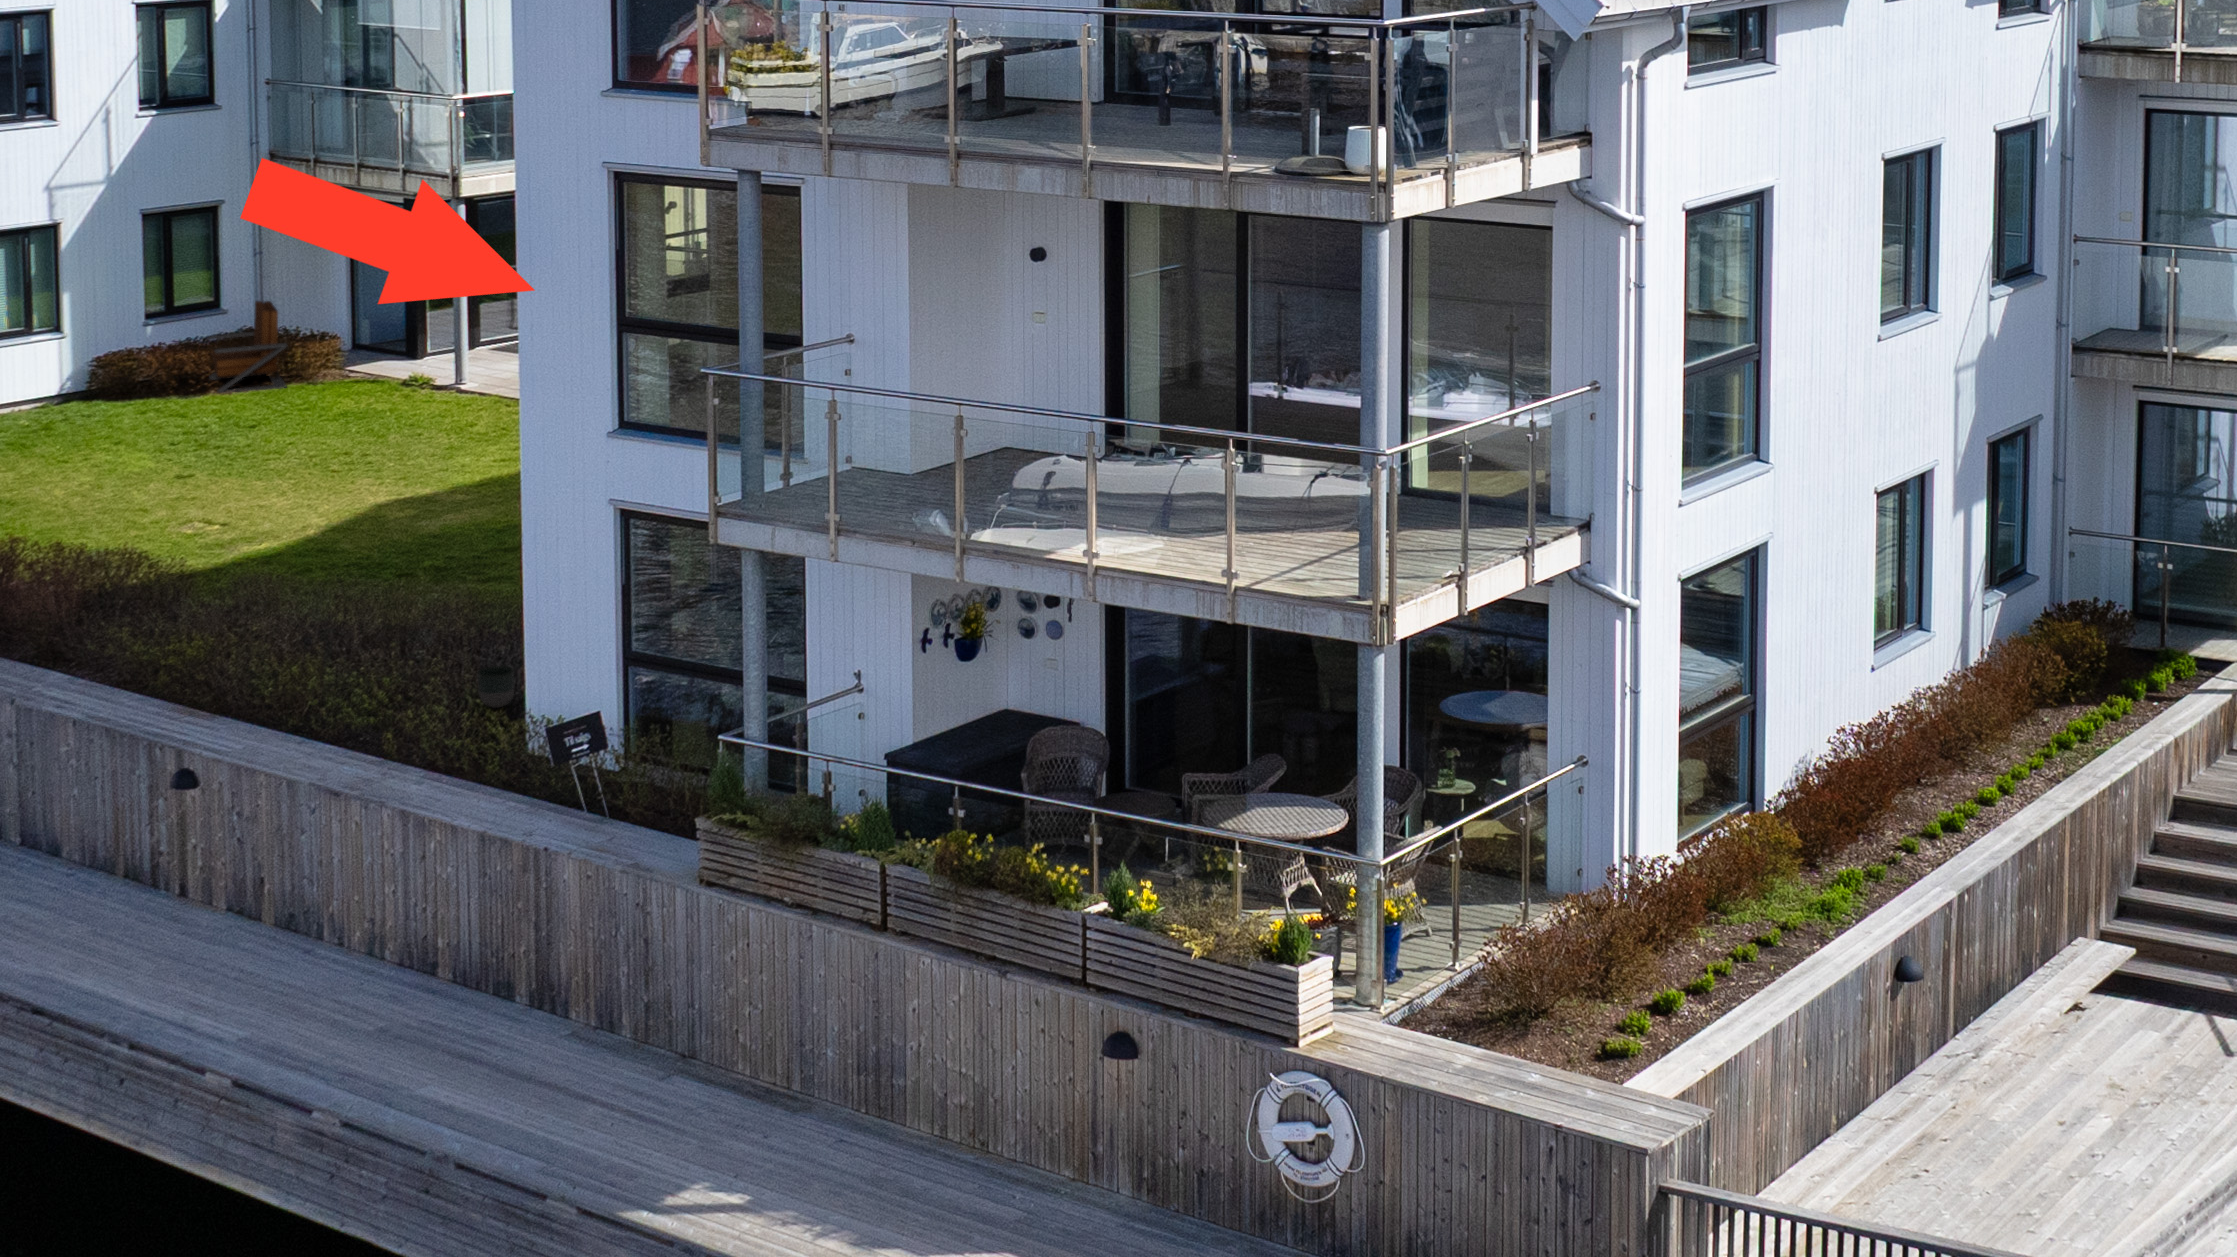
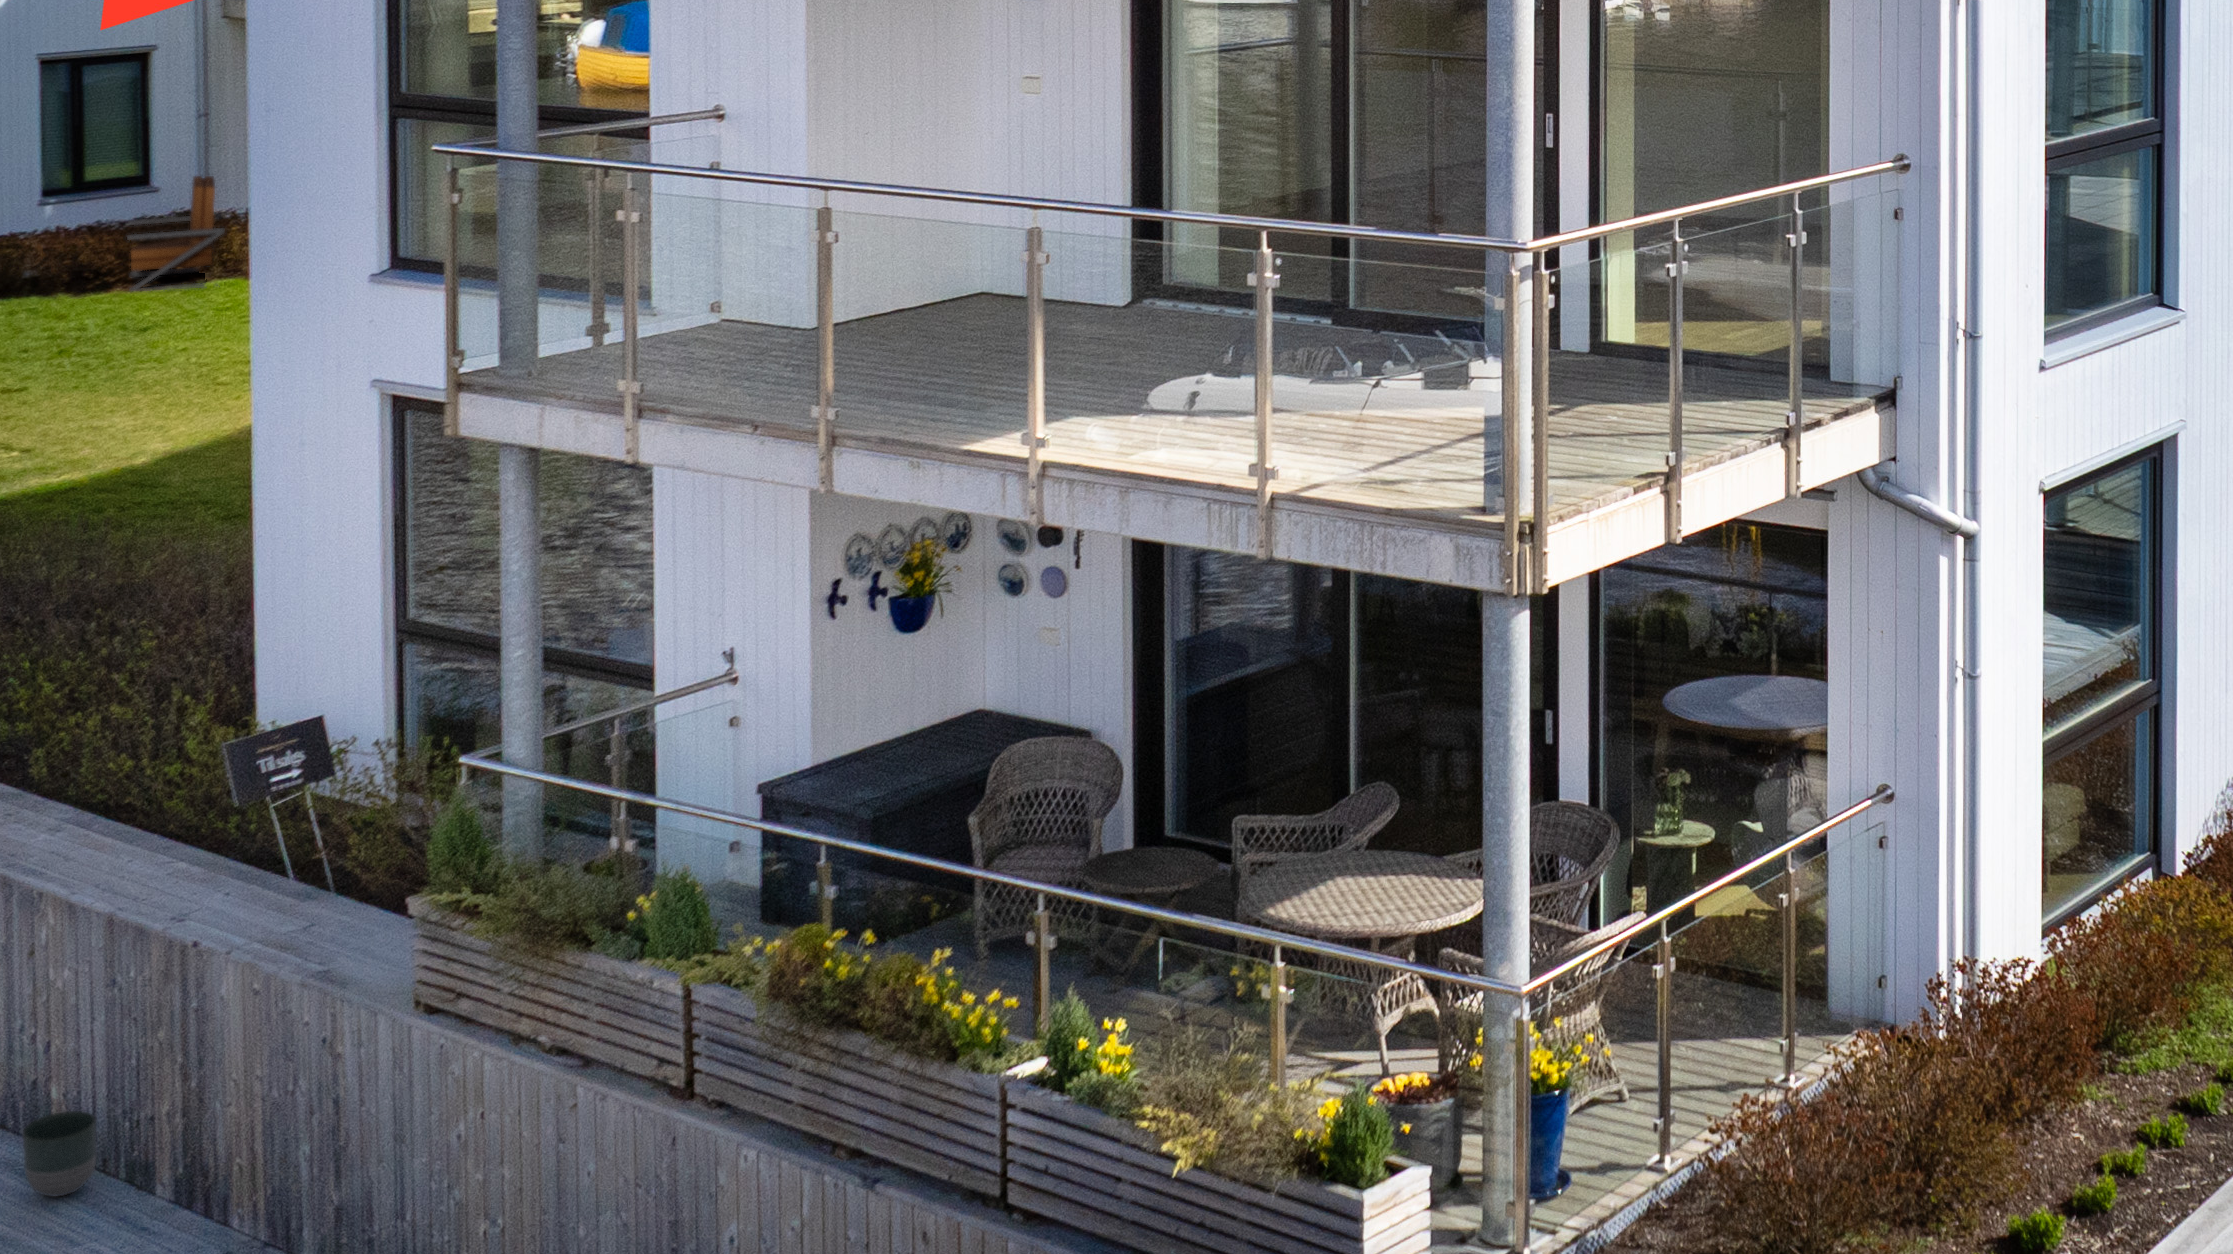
planter: present [477,666,514,708] -> present [23,1111,96,1197]

